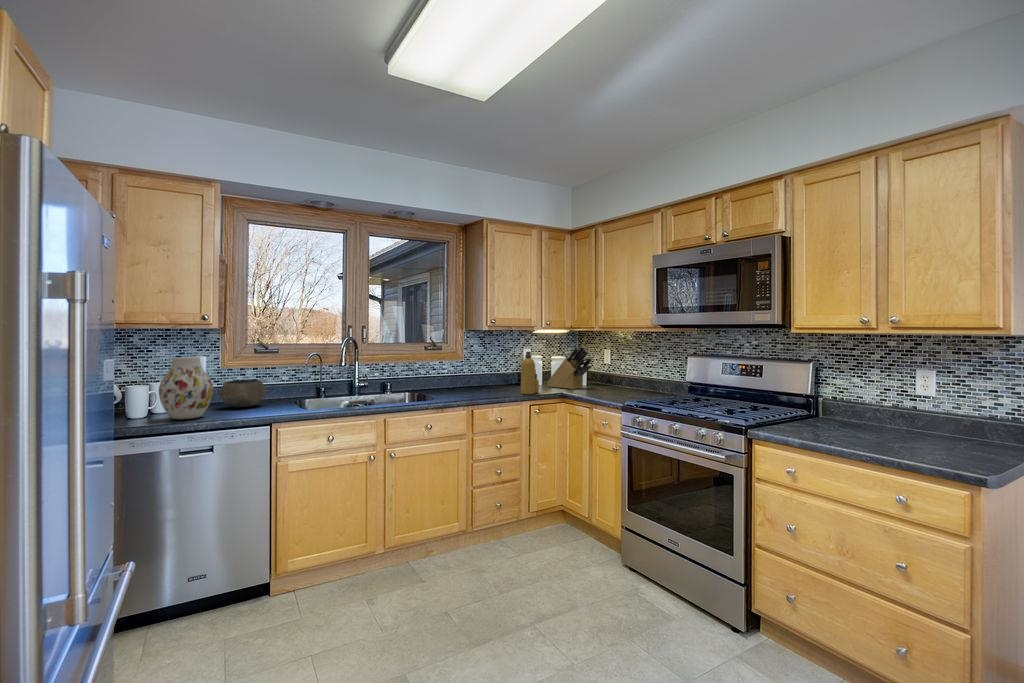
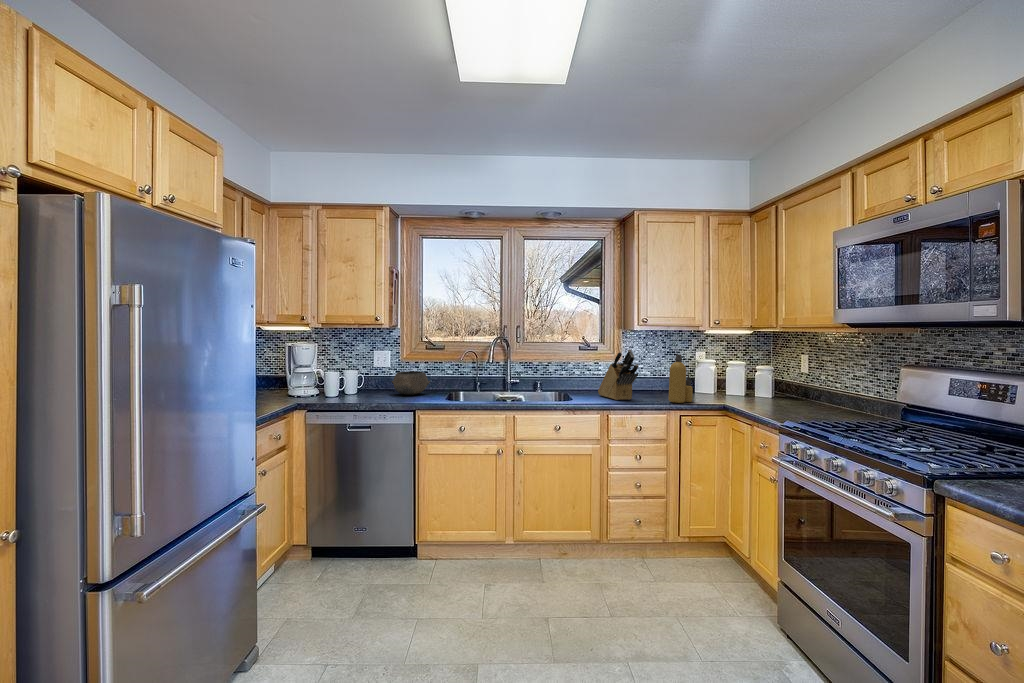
knife block: present [547,346,592,389] -> present [598,350,638,400]
vase: present [159,357,213,419] -> none [340,351,379,401]

